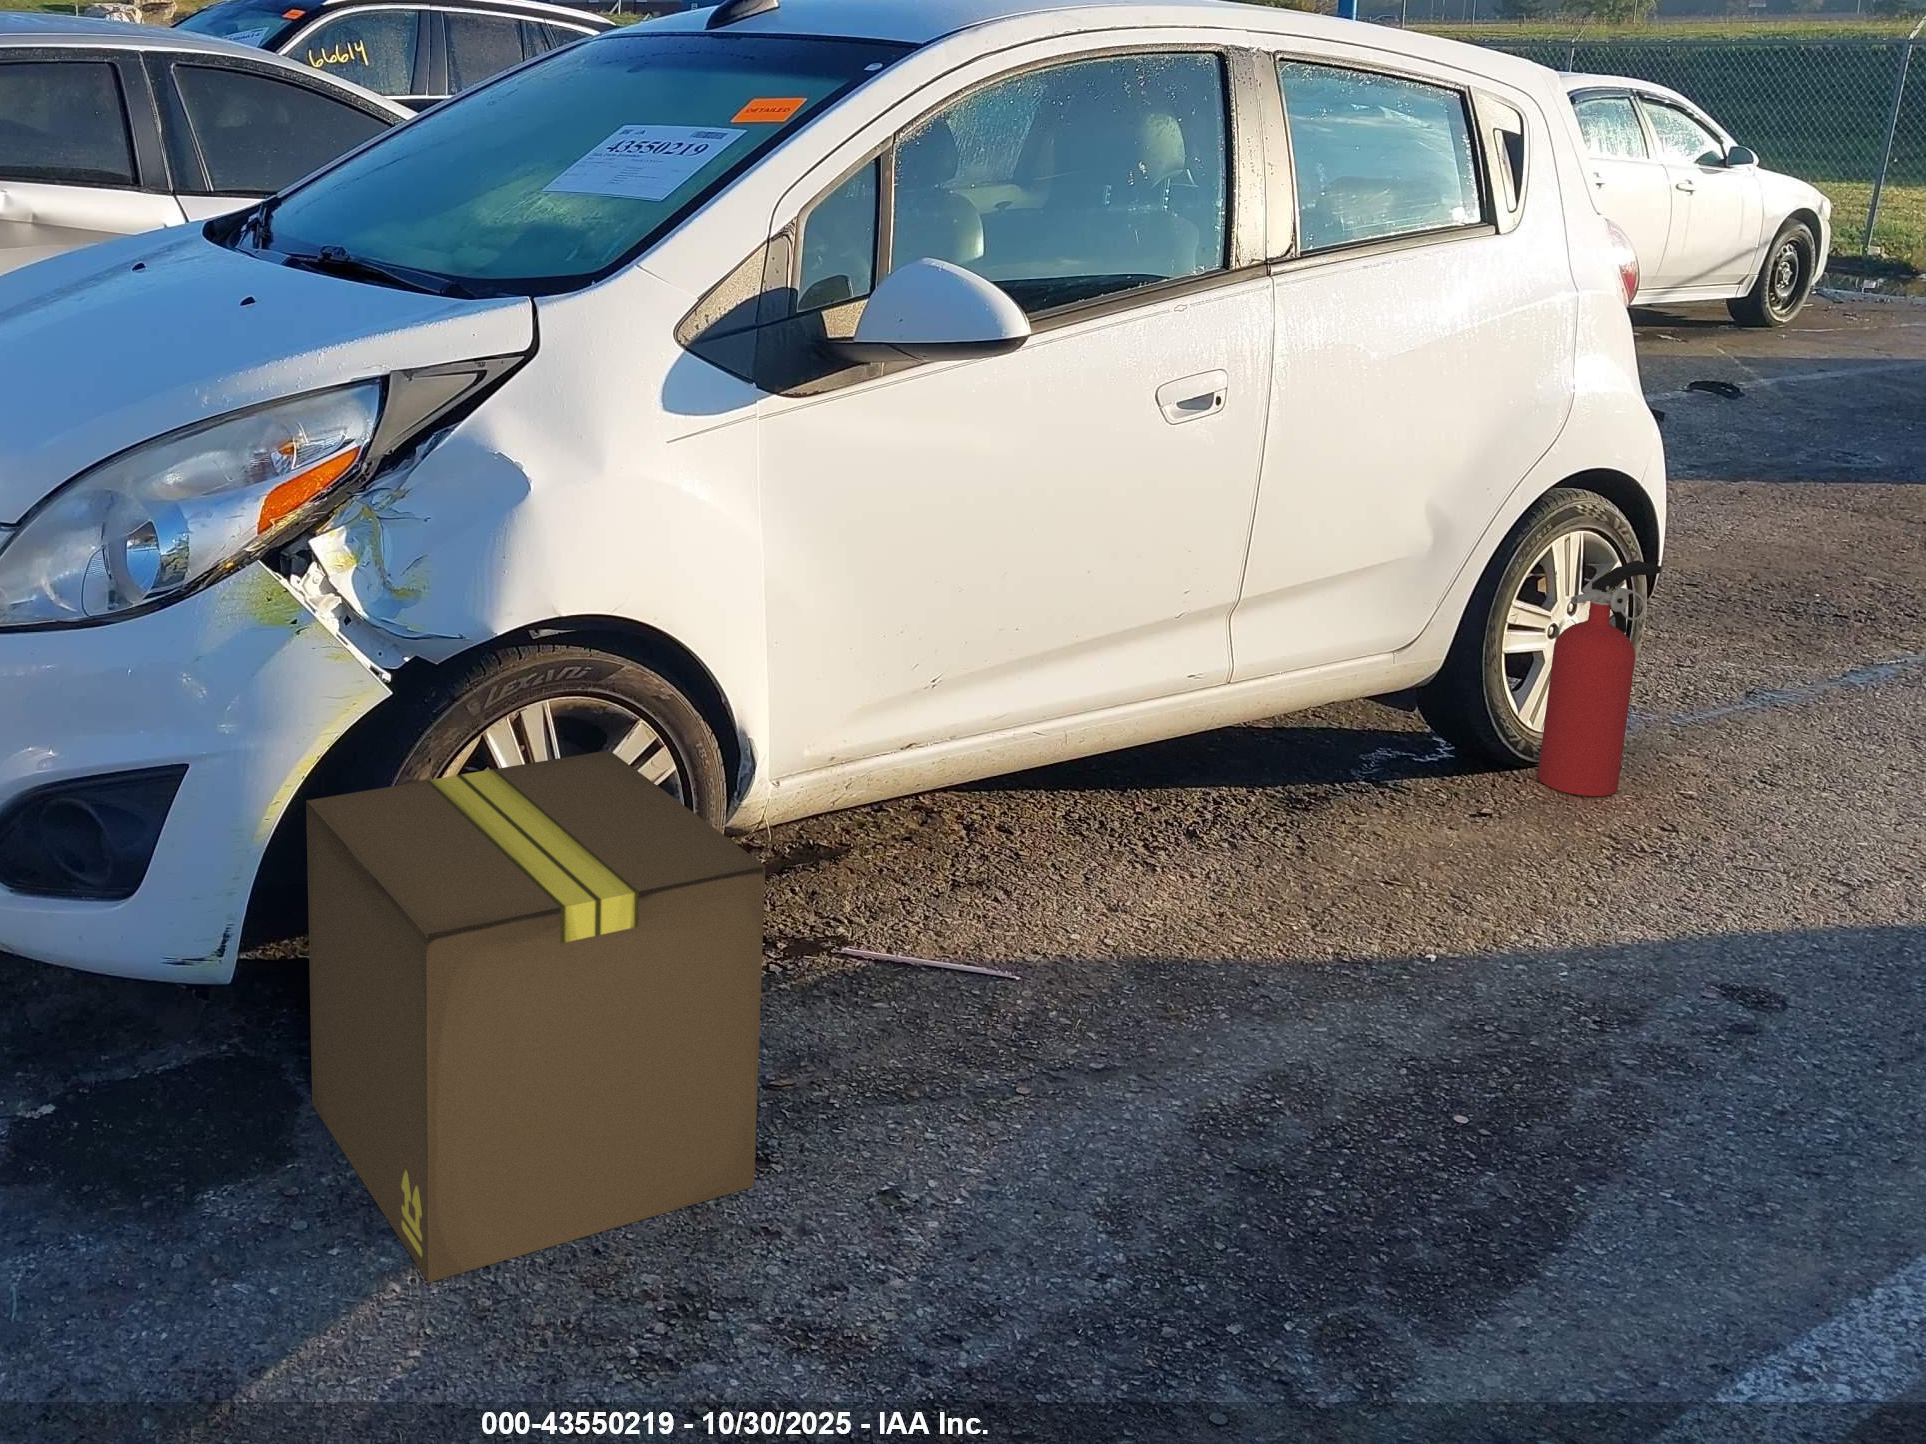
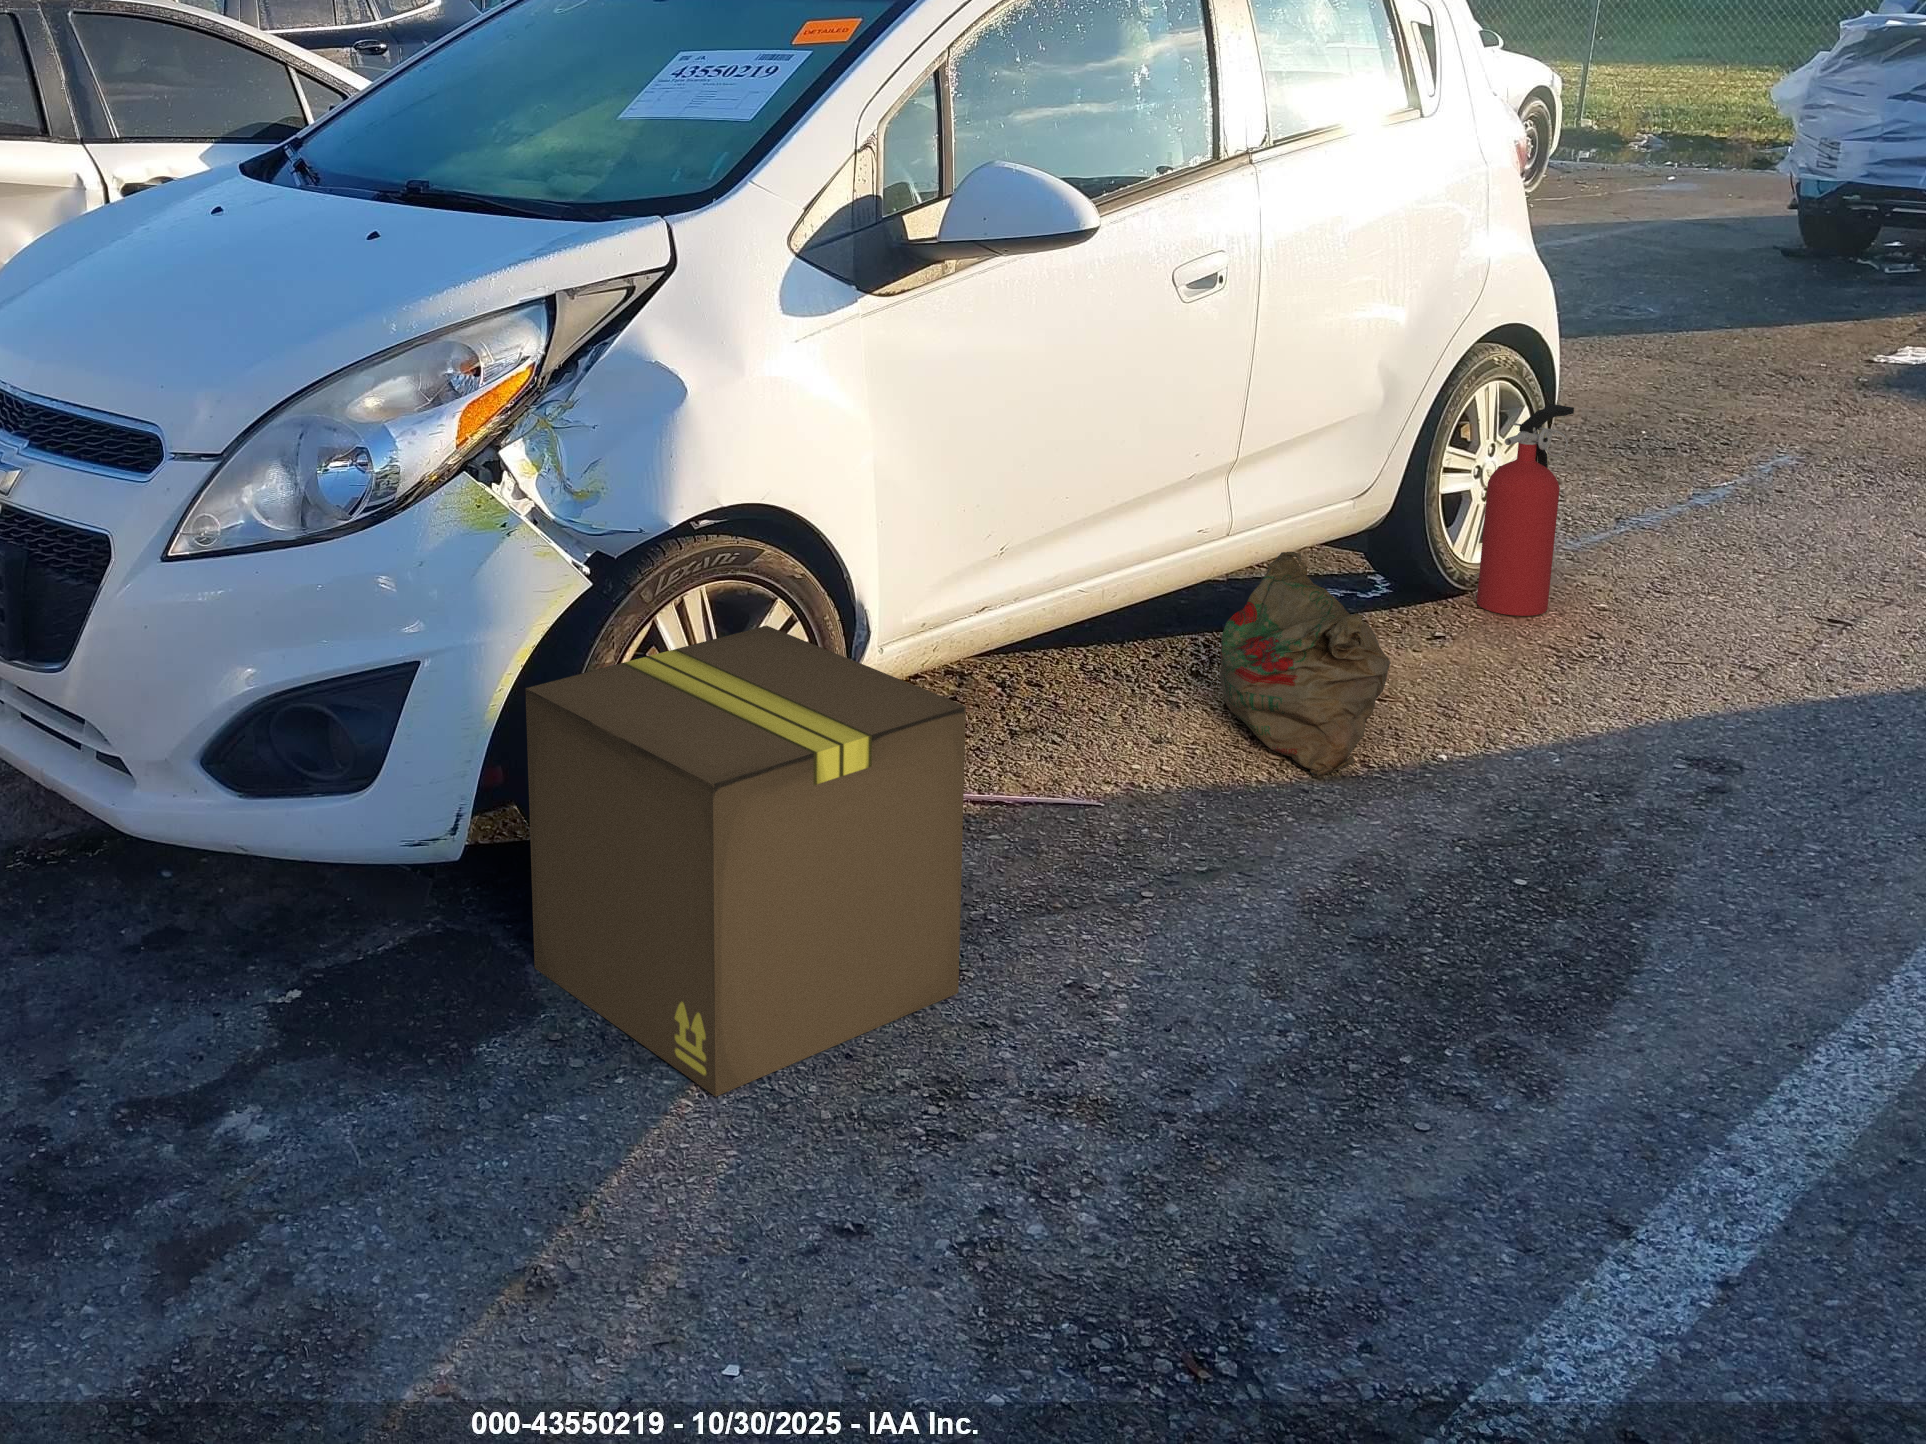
bag: none [1189,706,1376,965] -> present [1220,552,1390,775]

